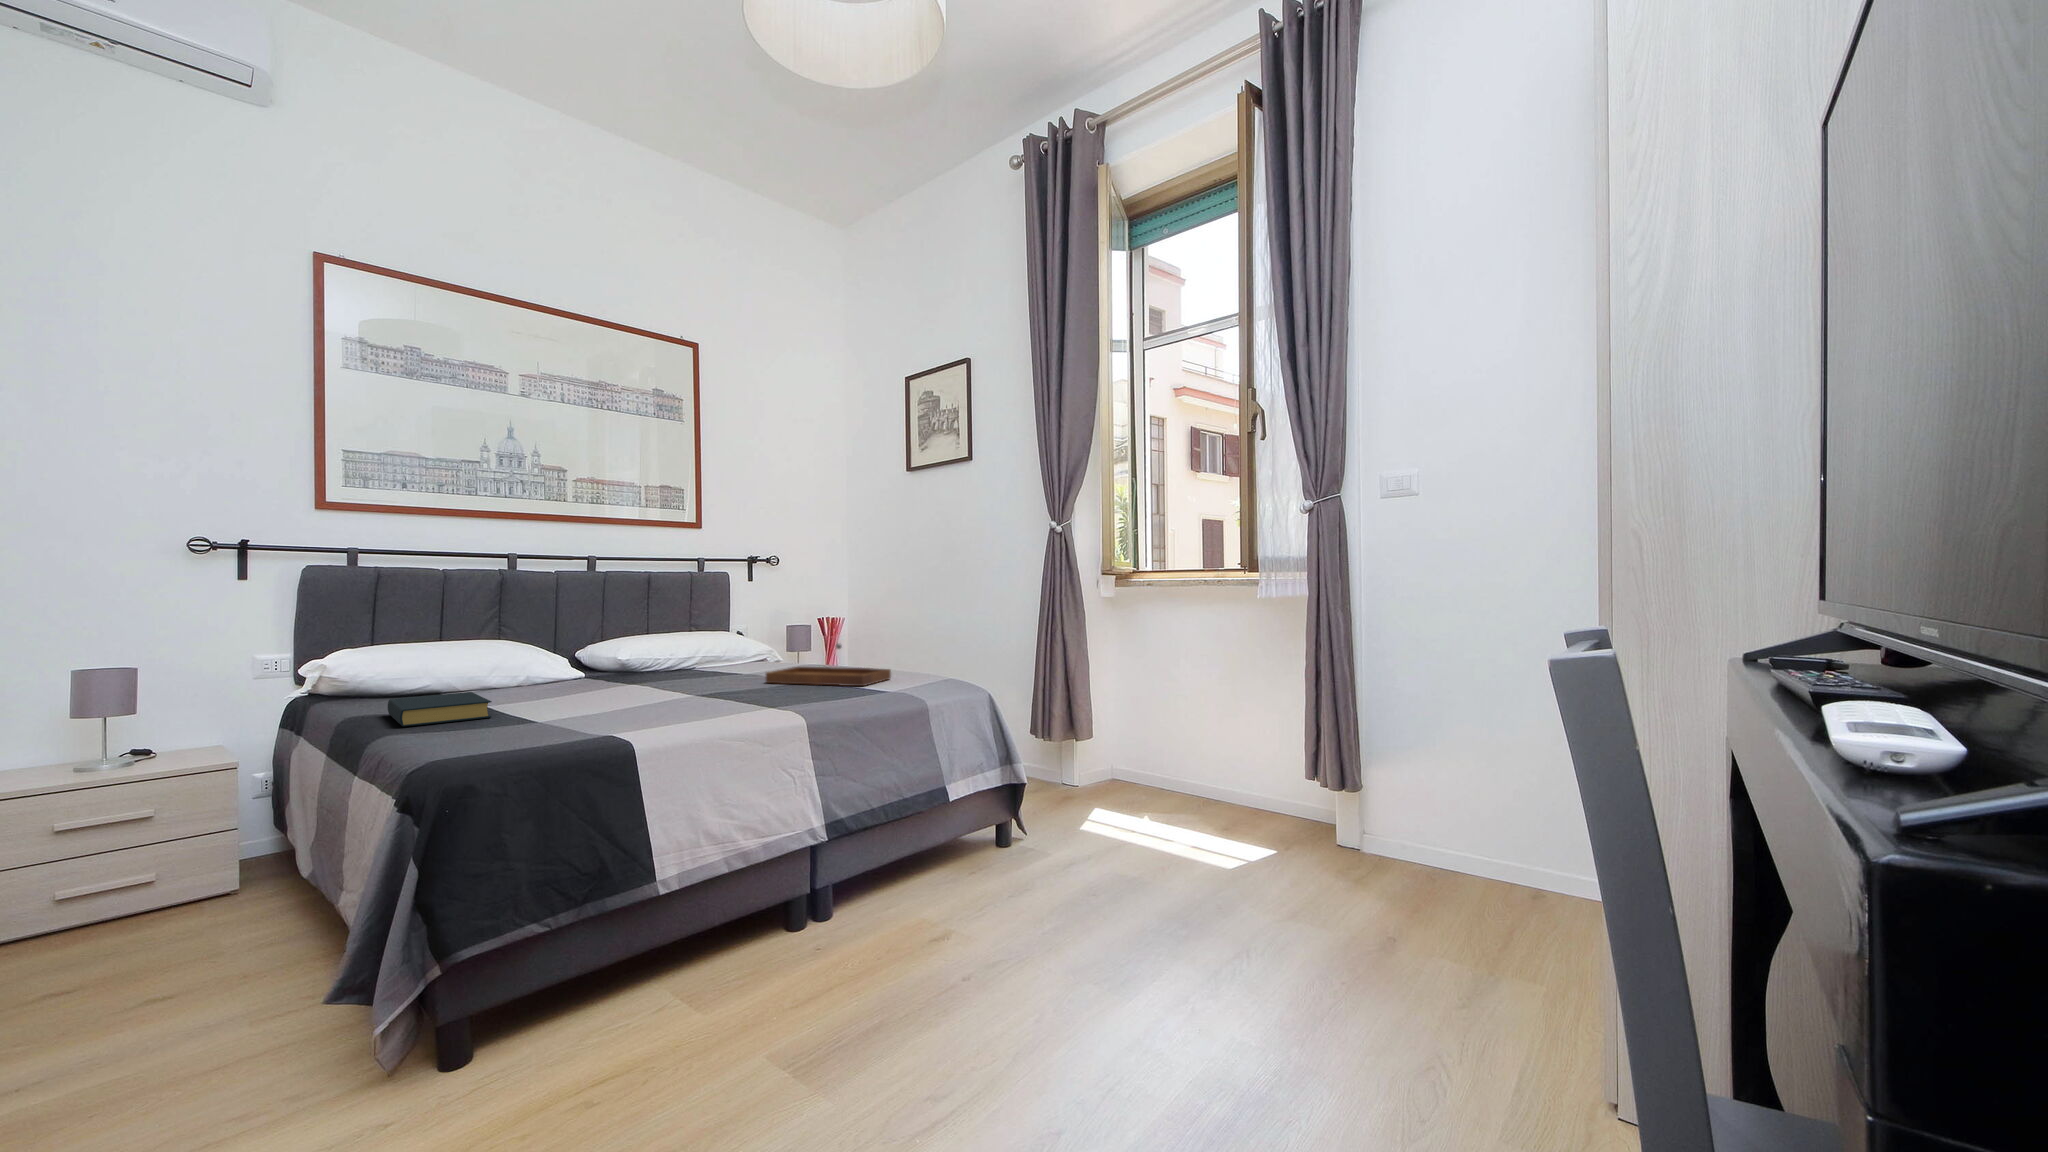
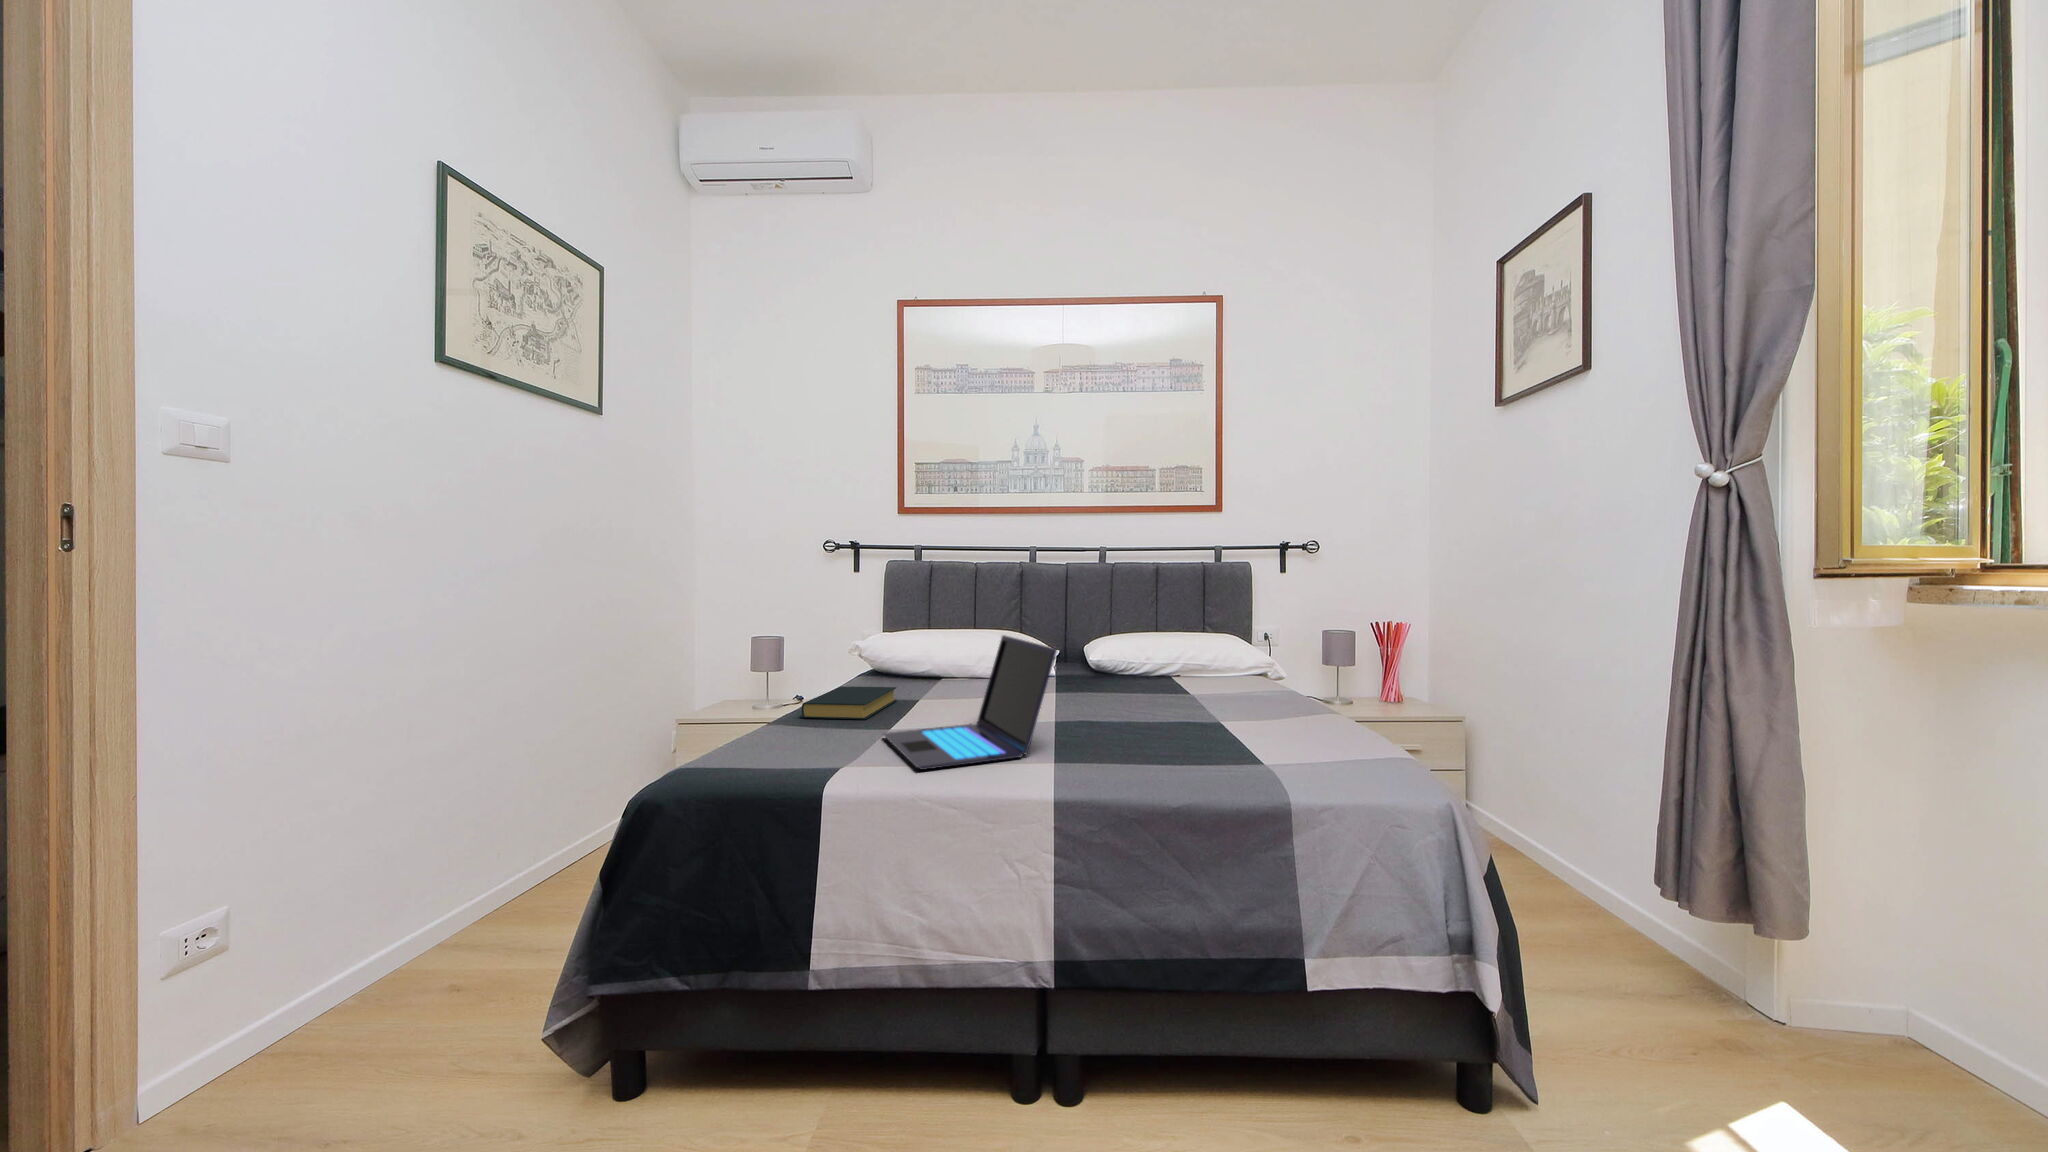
laptop: none [564,620,749,723] -> present [883,635,1057,770]
tray: present [766,643,891,686] -> none [1162,678,1317,751]

